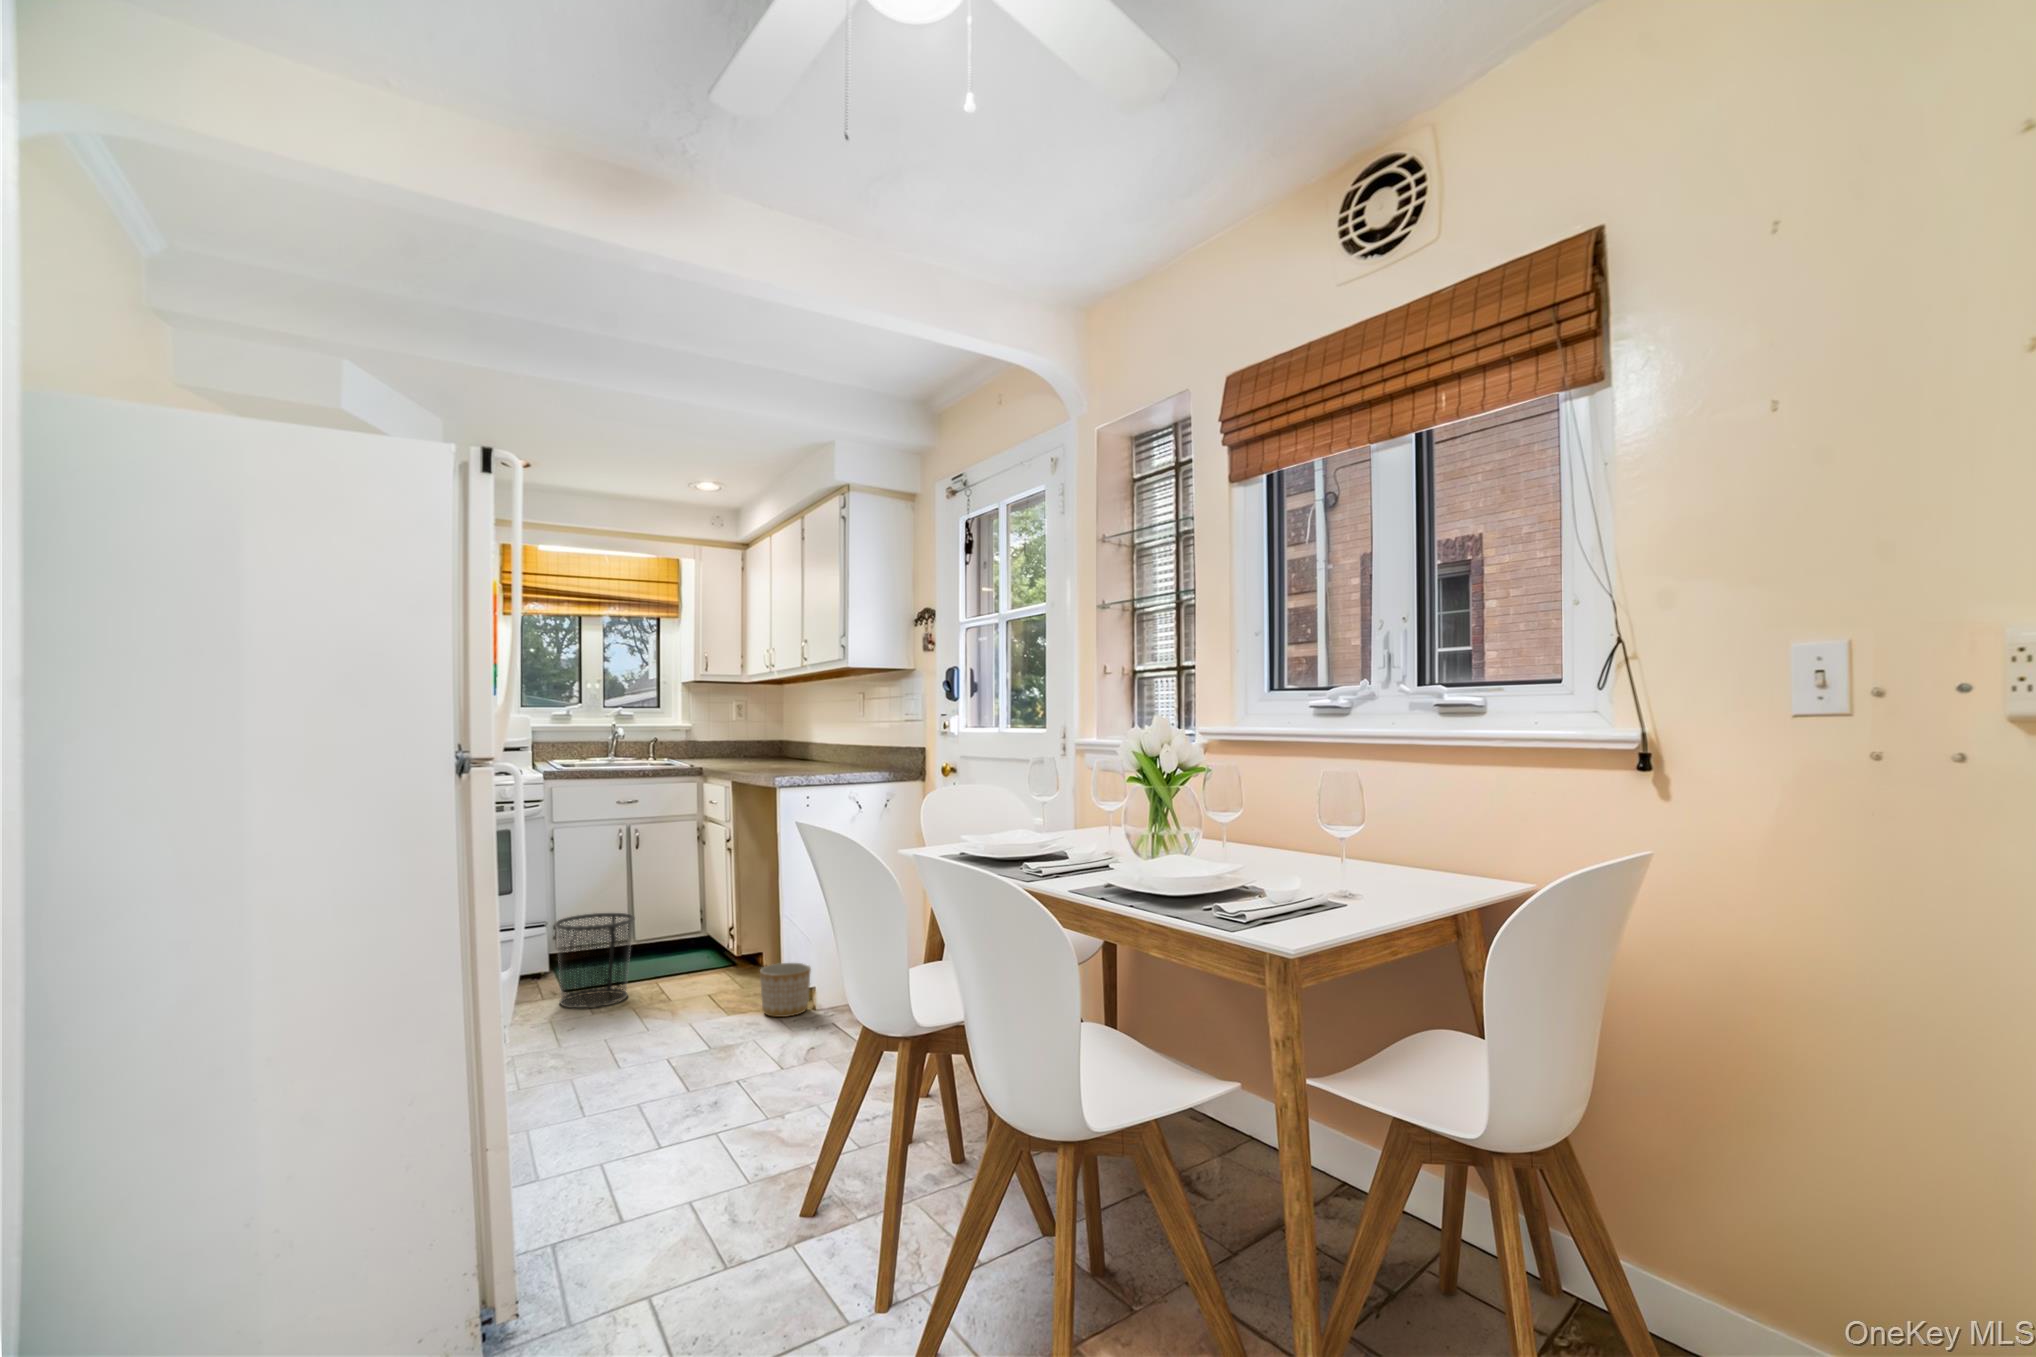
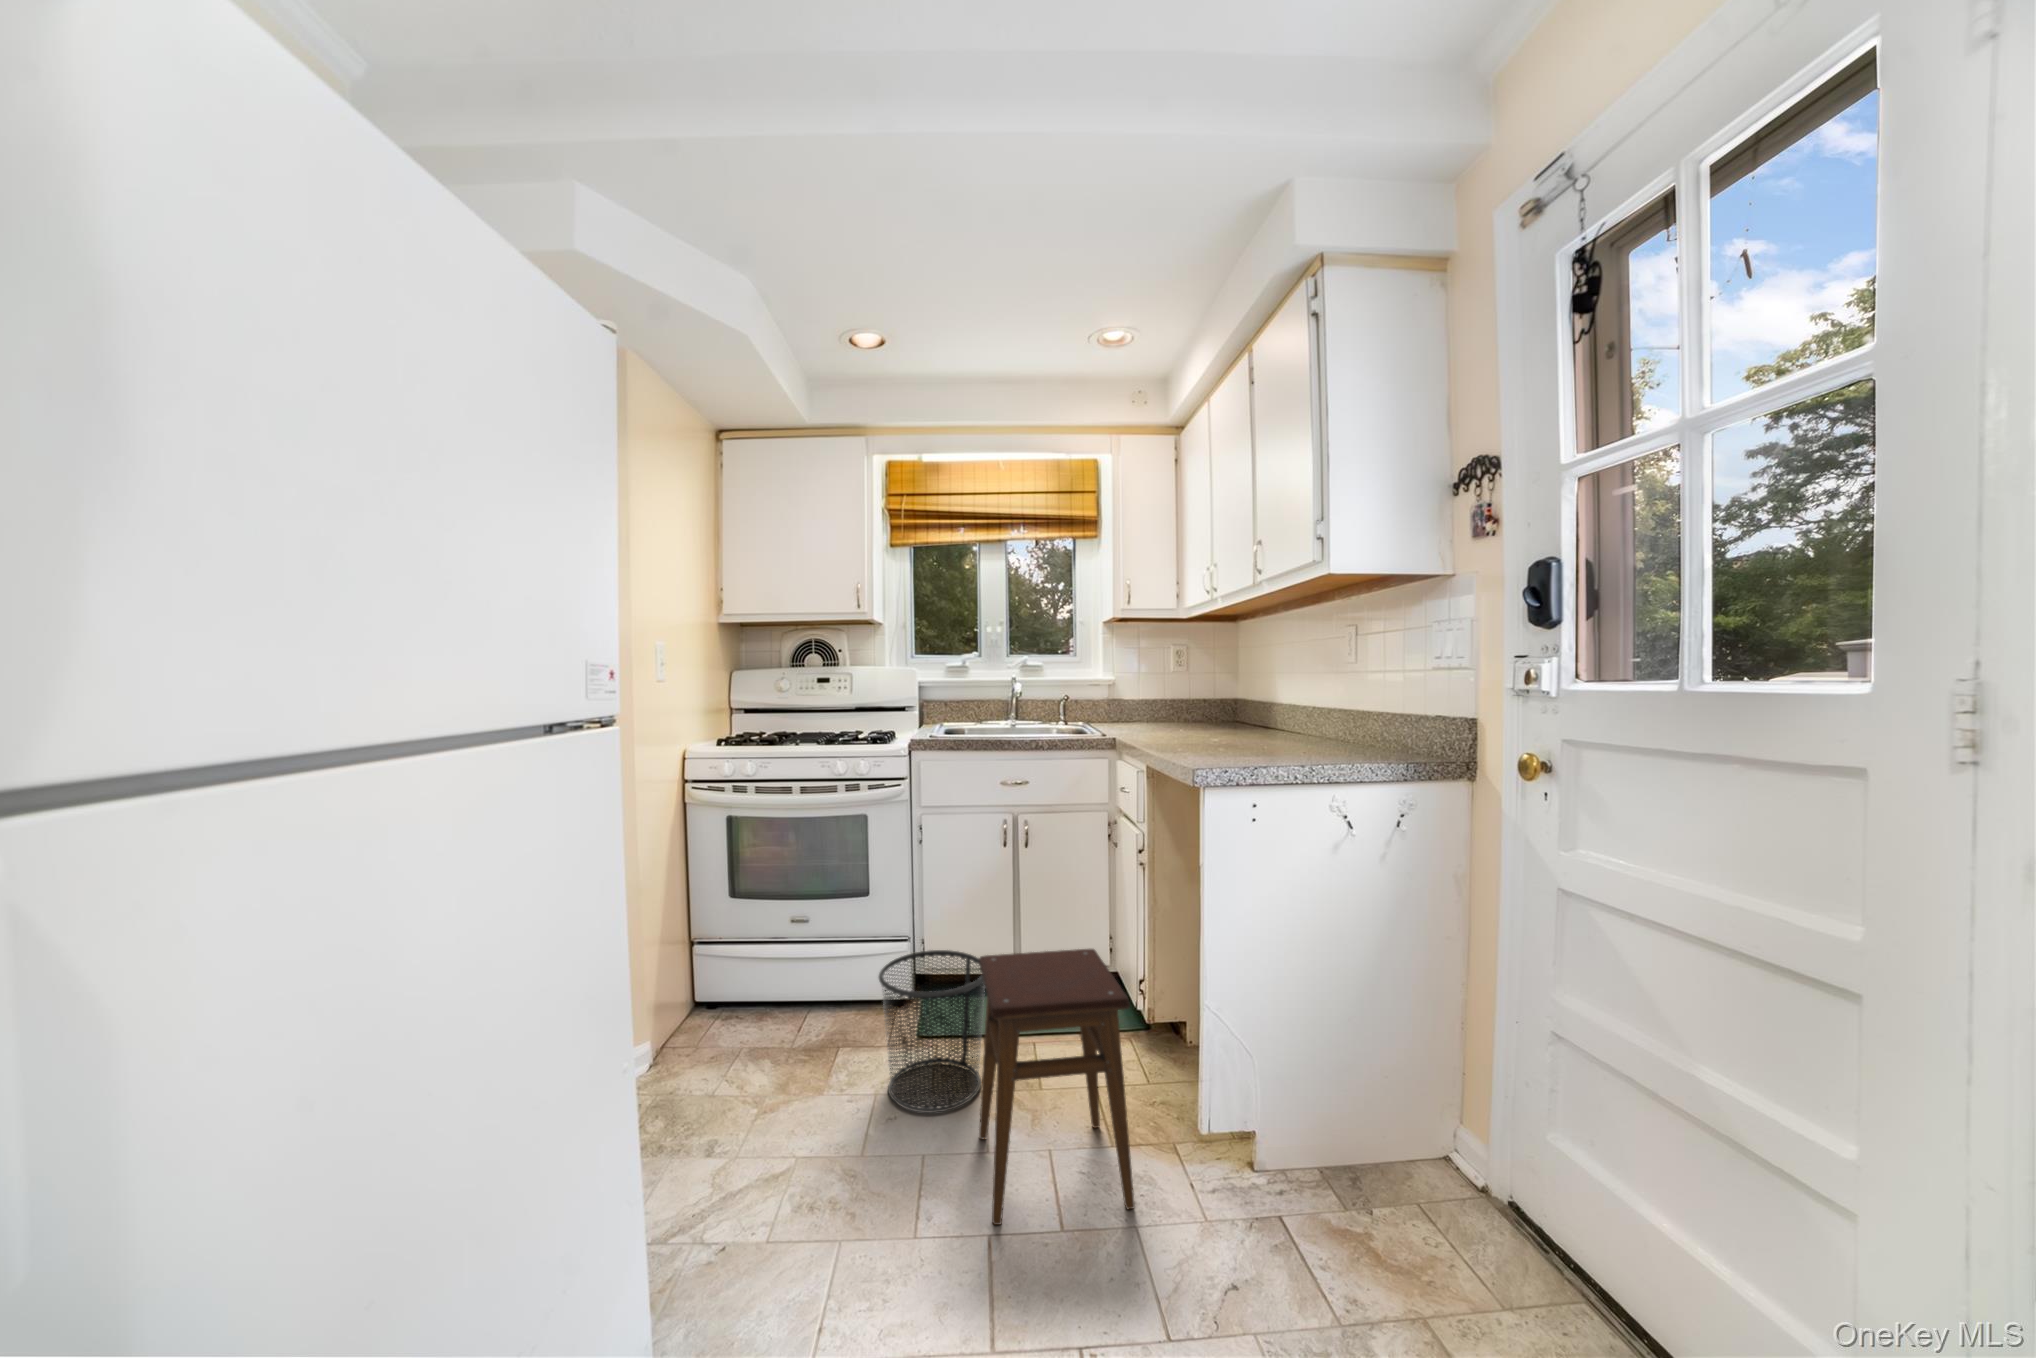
stool: none [639,885,744,1023] -> present [979,949,1135,1225]
planter: present [760,963,811,1017] -> none [1157,1144,1260,1292]

